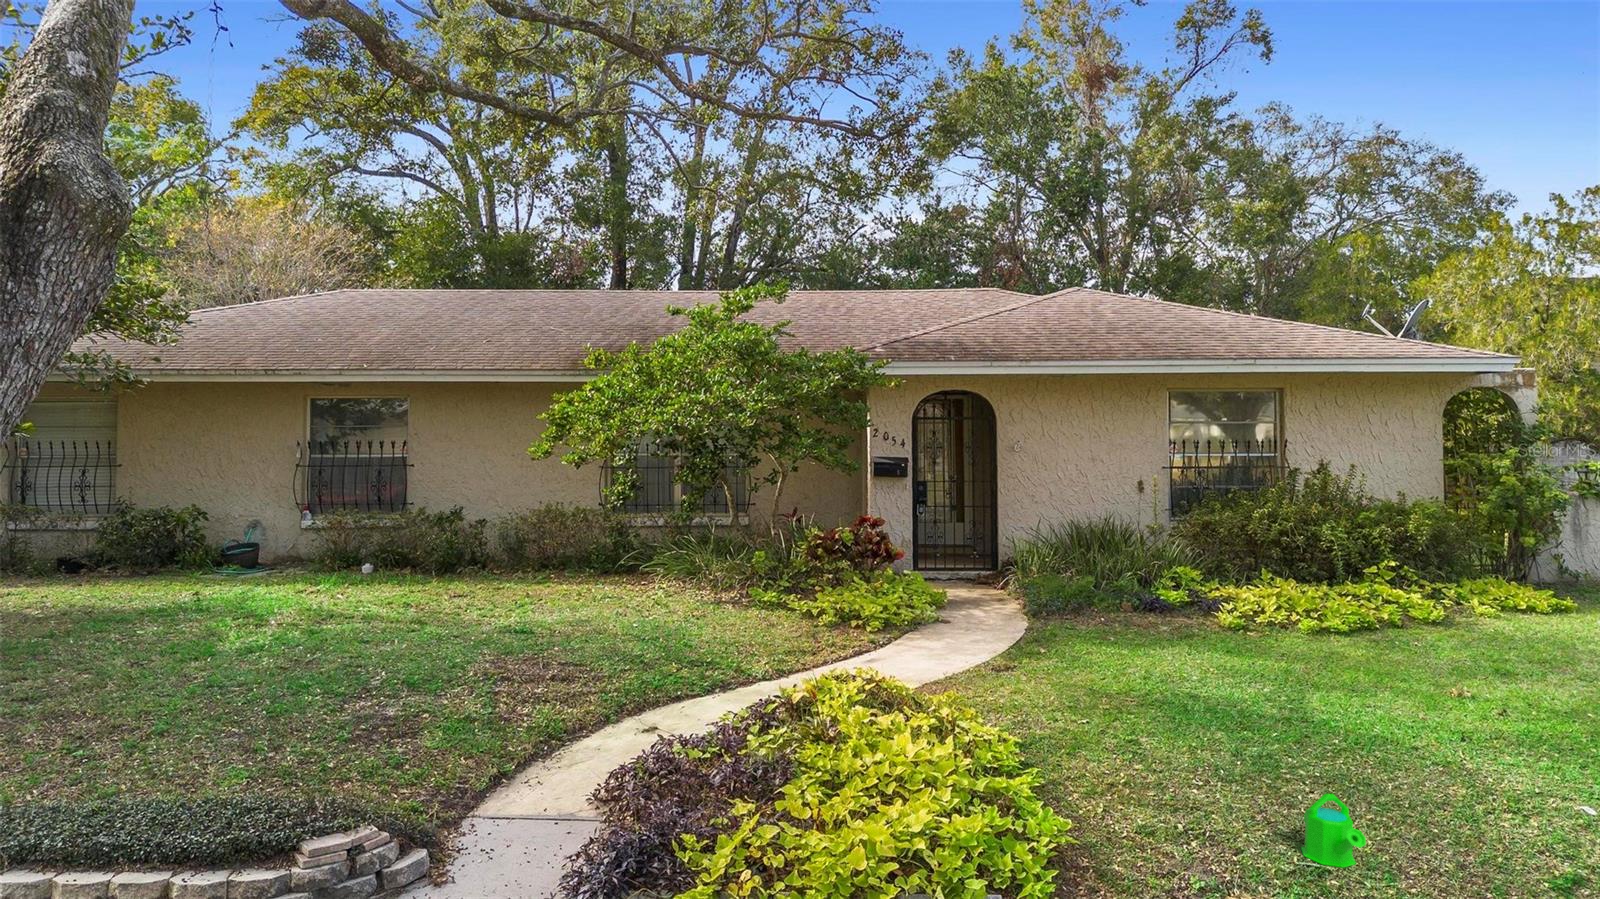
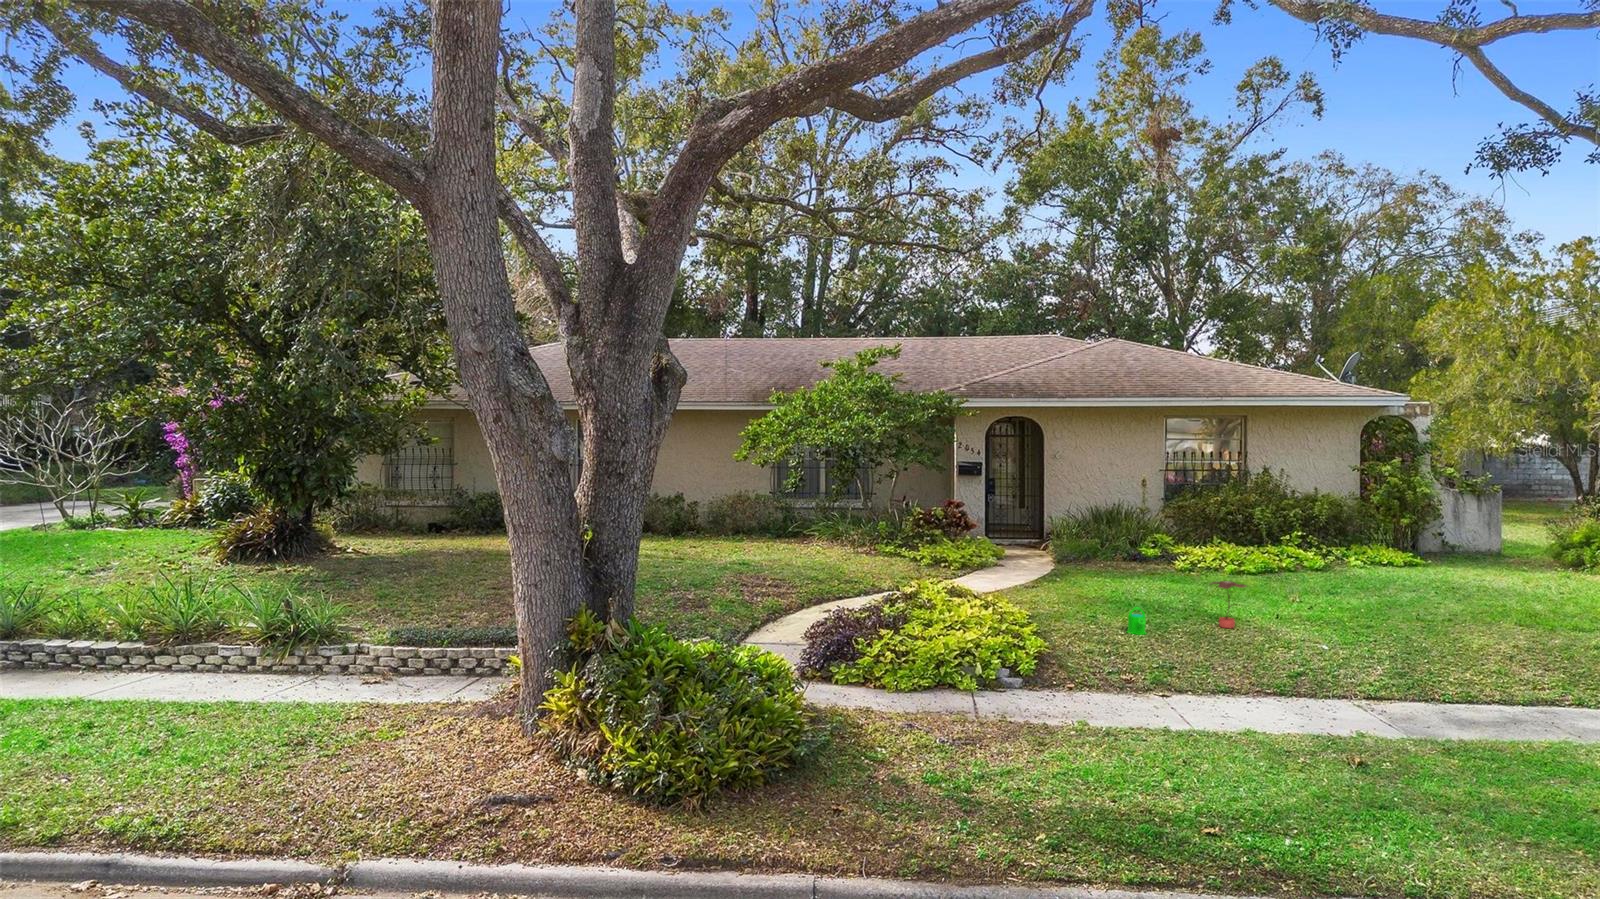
potted plant: none [1448,709,1549,821] -> present [1211,581,1246,628]

